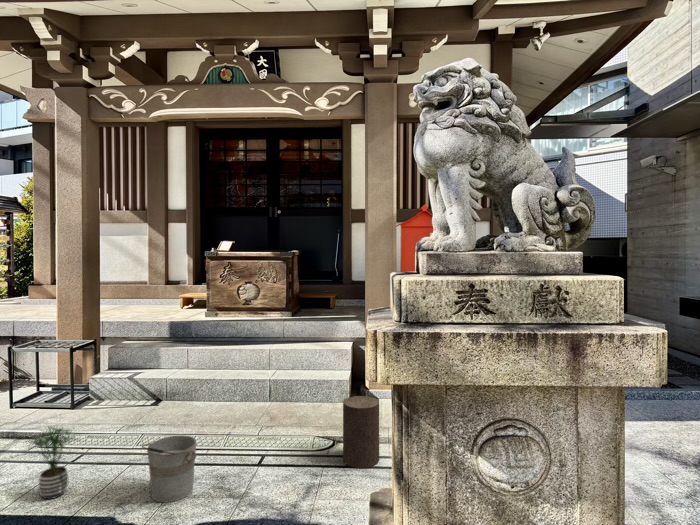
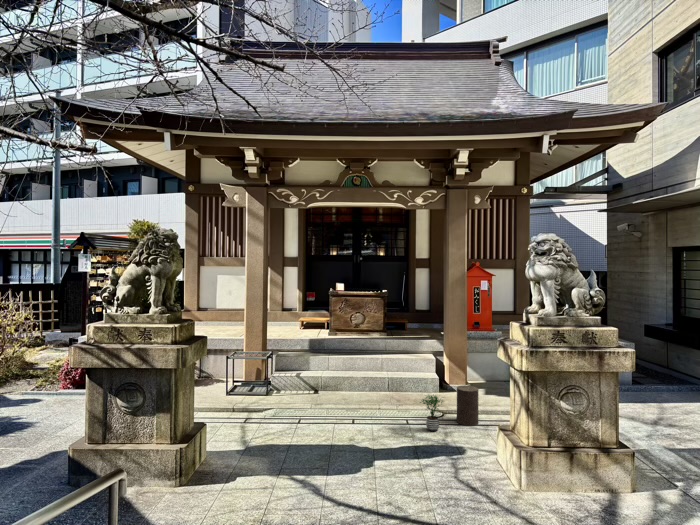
potted plant: present [26,427,76,499] -> present [420,395,443,432]
bucket: present [142,436,196,502] -> none [360,405,389,439]

